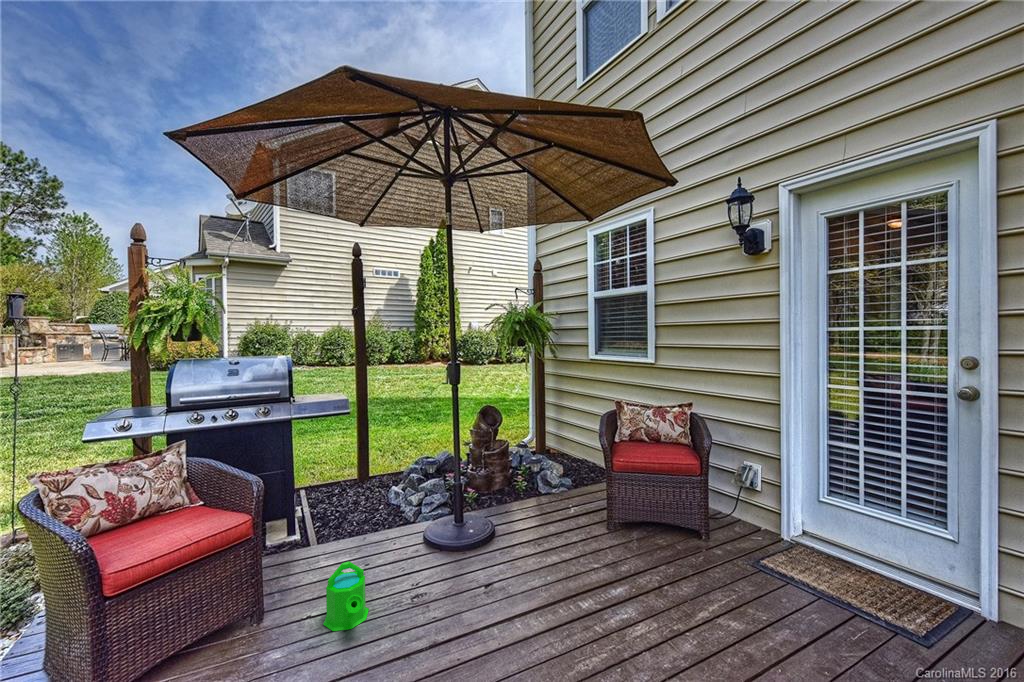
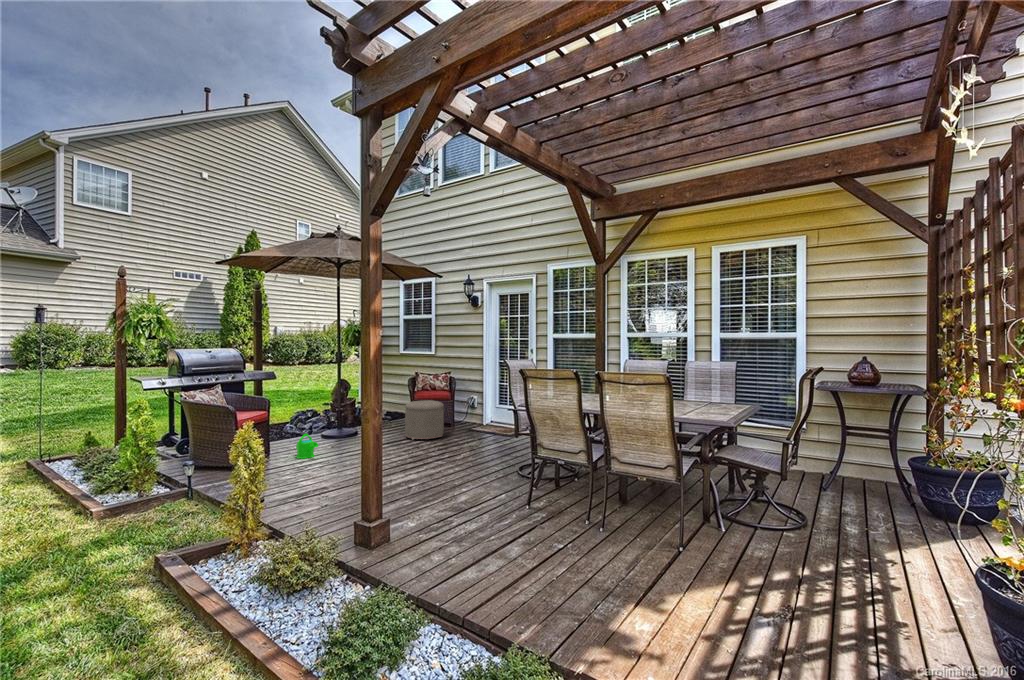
ottoman: none [592,470,687,583] -> present [405,400,444,440]

